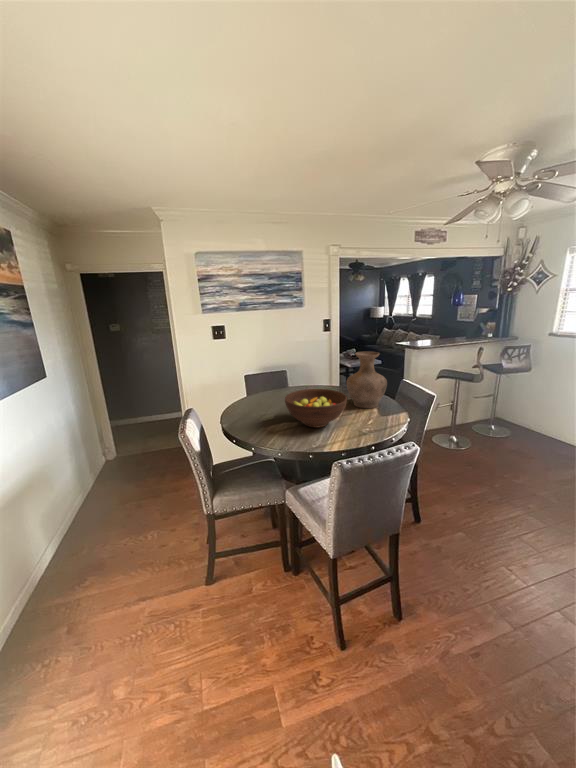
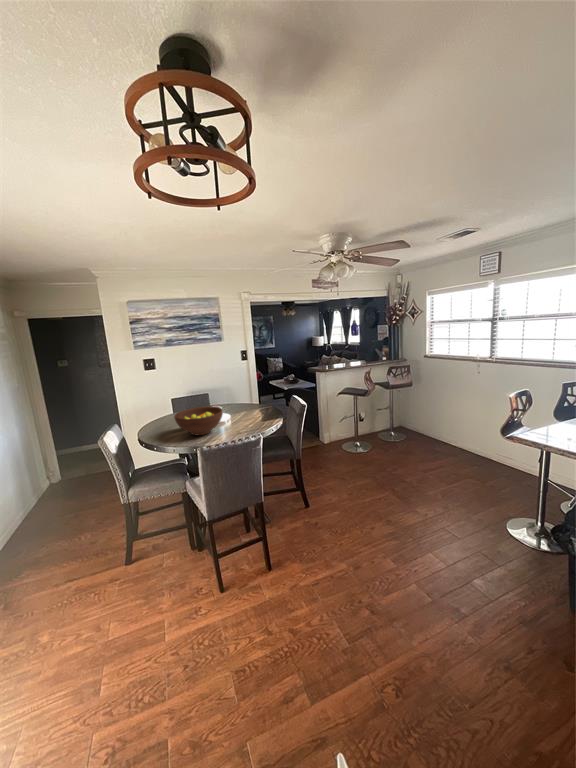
vase: present [346,352,387,408] -> none [235,376,265,420]

